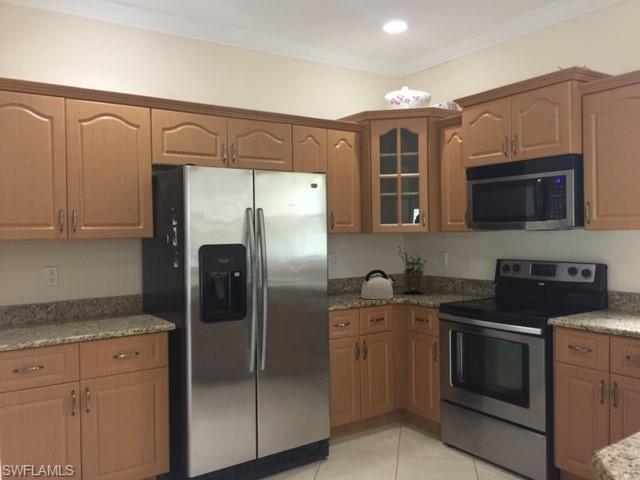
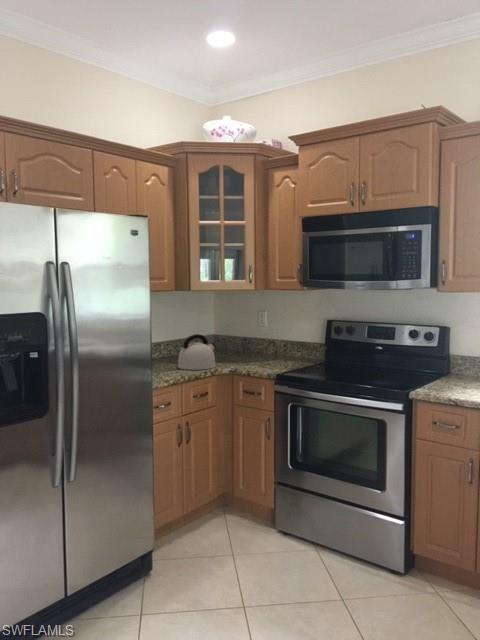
potted plant: present [398,246,426,292] -> none [215,305,250,358]

